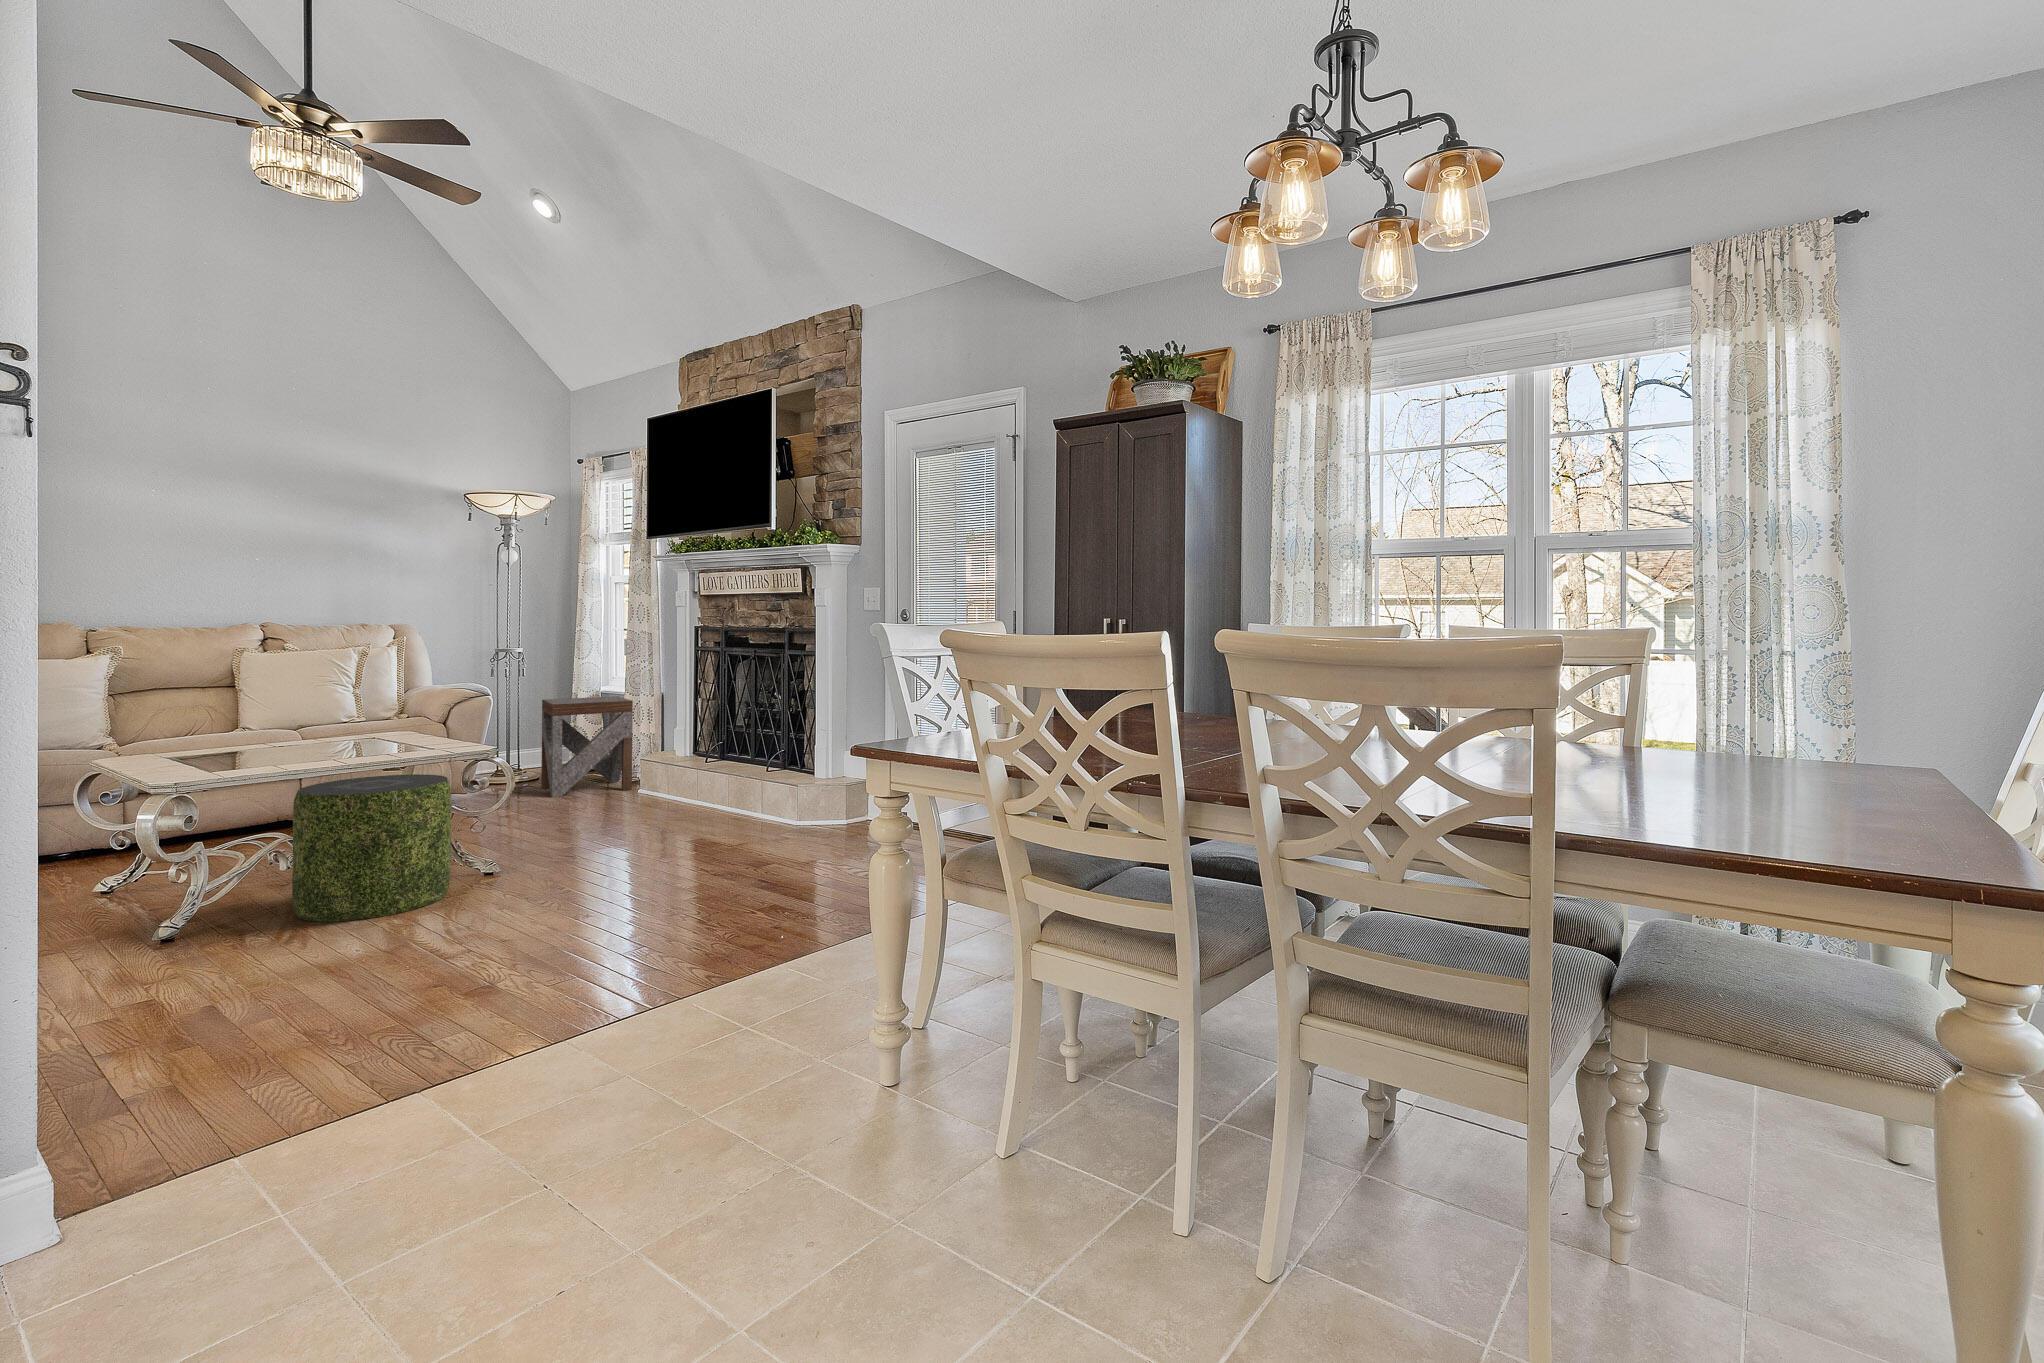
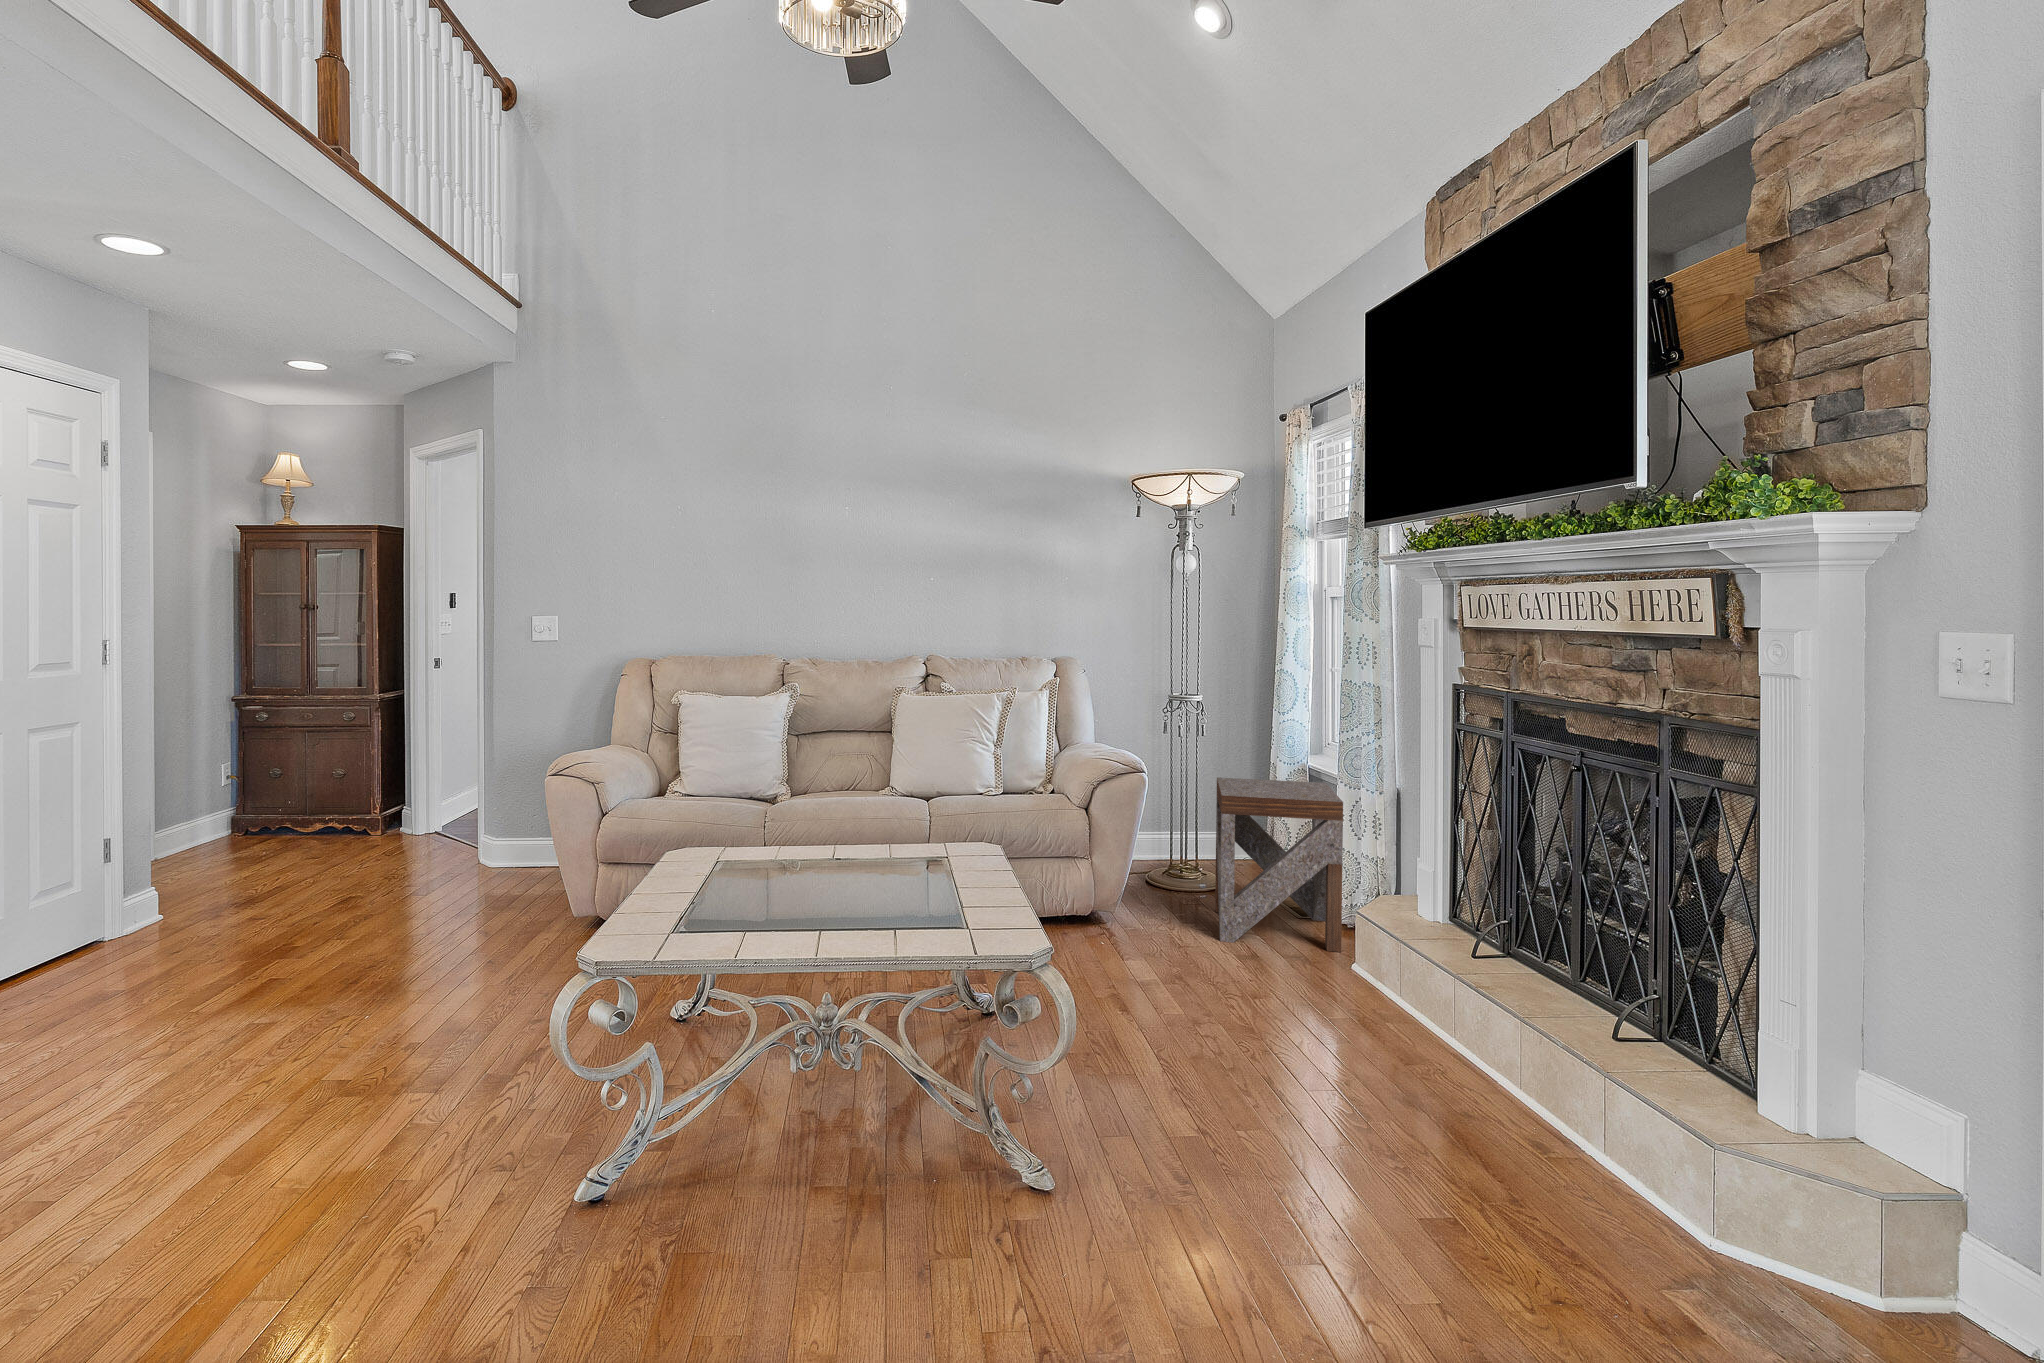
pouf: present [292,774,451,922] -> none [715,966,942,1296]

